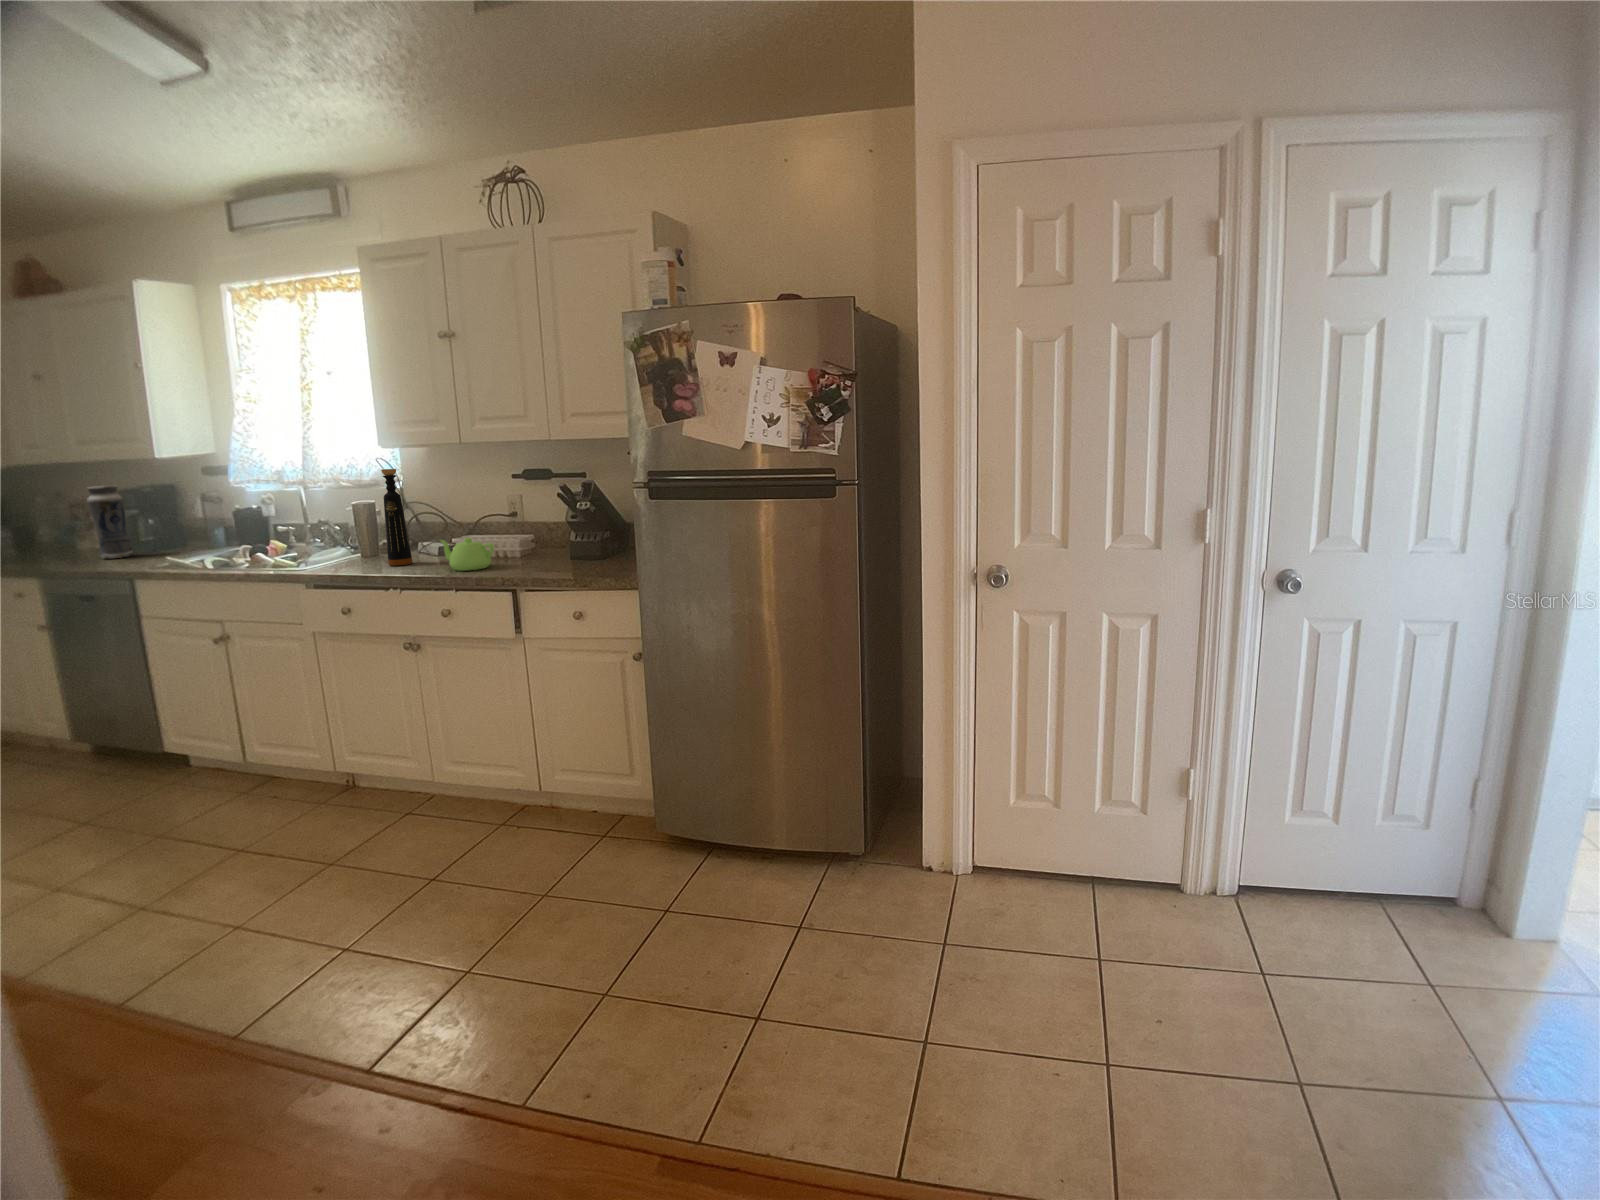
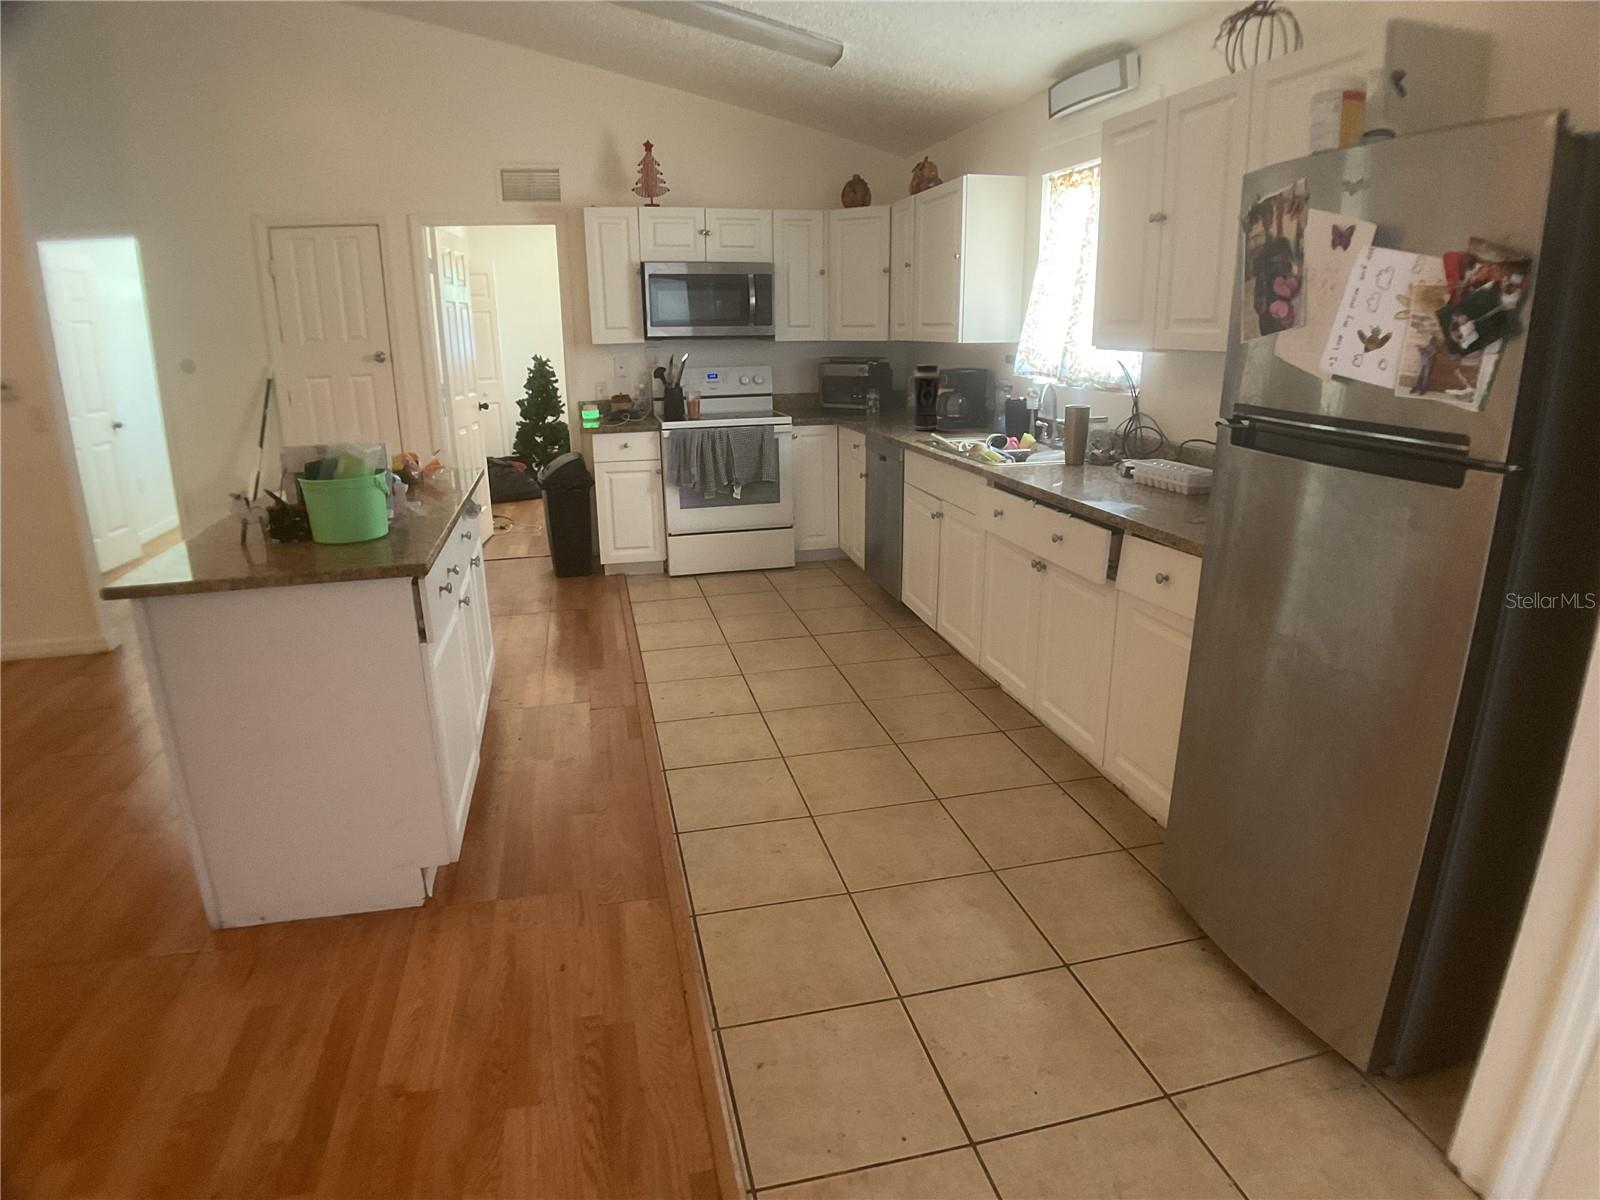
bottle: present [381,469,412,566] -> none [1058,370,1088,479]
teapot: present [441,538,494,571] -> none [1088,457,1138,499]

